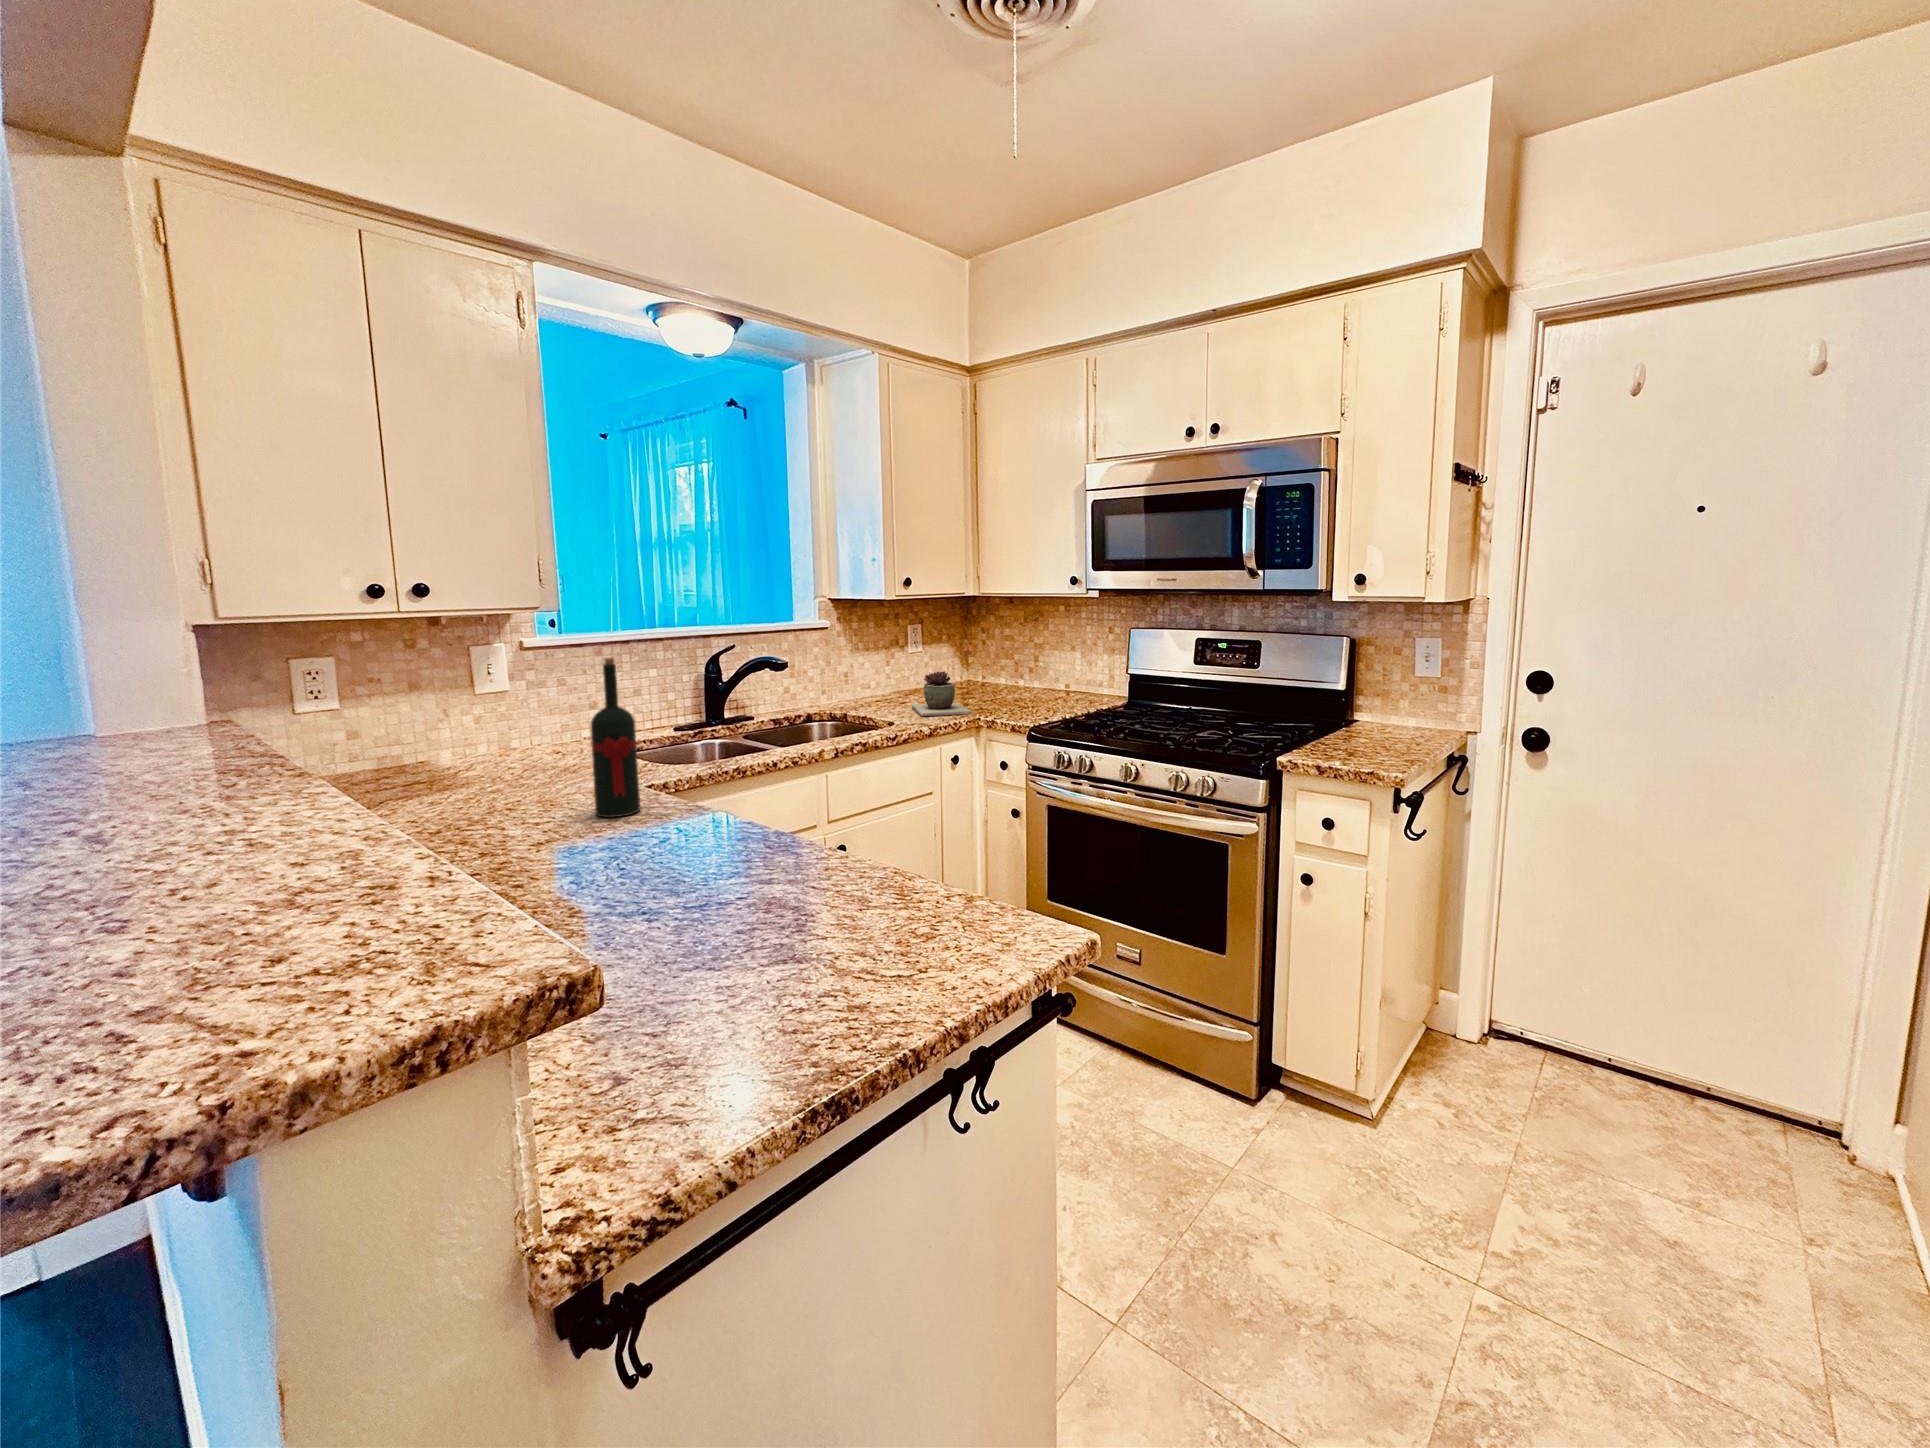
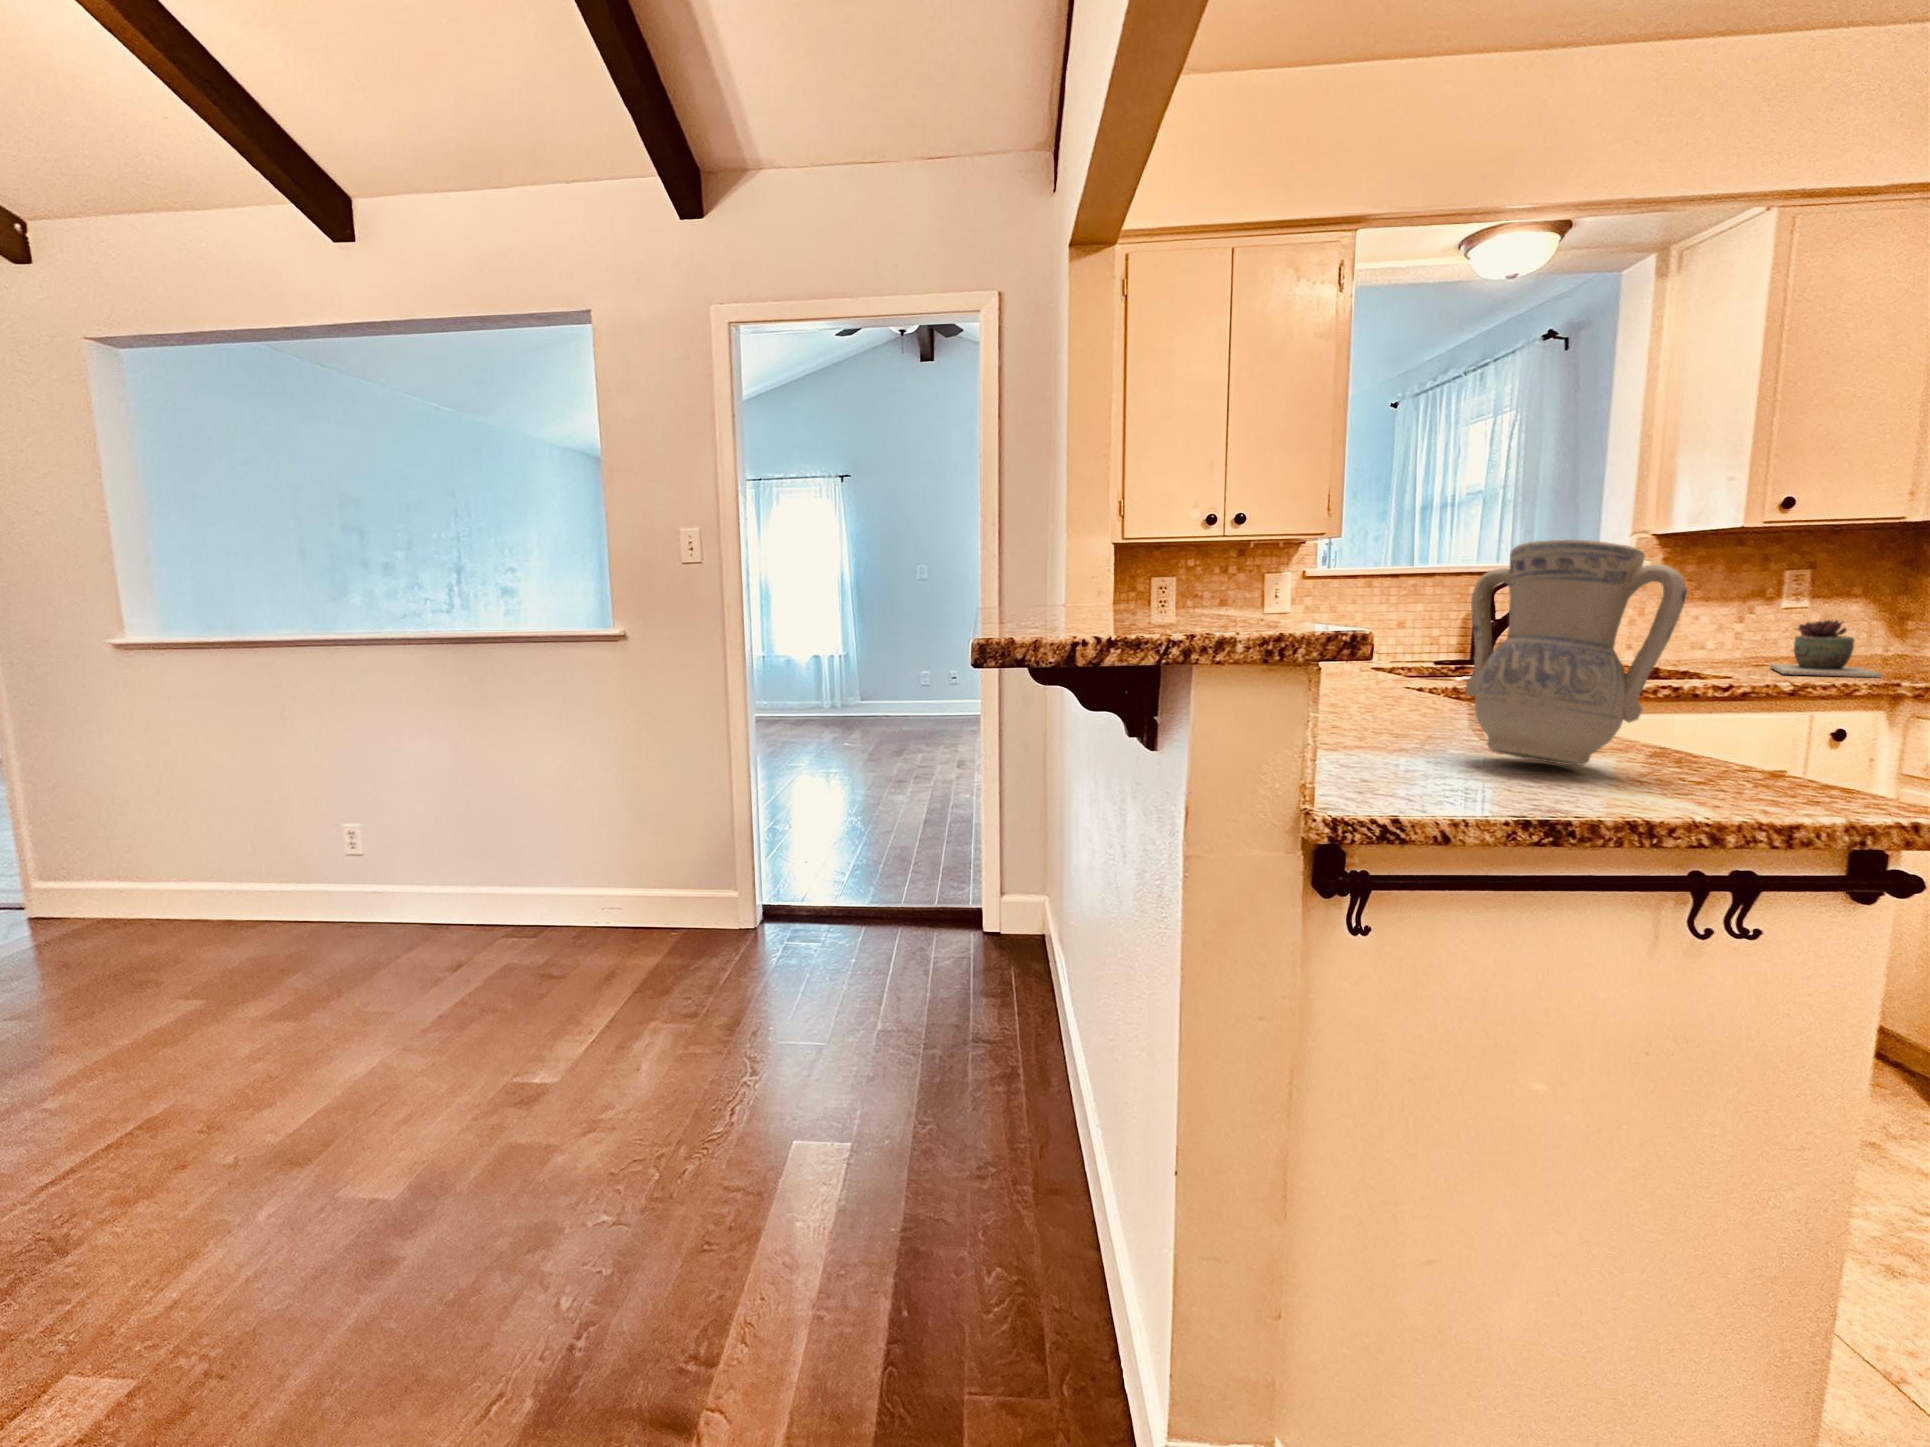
wine bottle: present [591,658,641,818] -> none [1357,558,1401,695]
vase: none [713,708,903,952] -> present [1466,540,1687,765]

